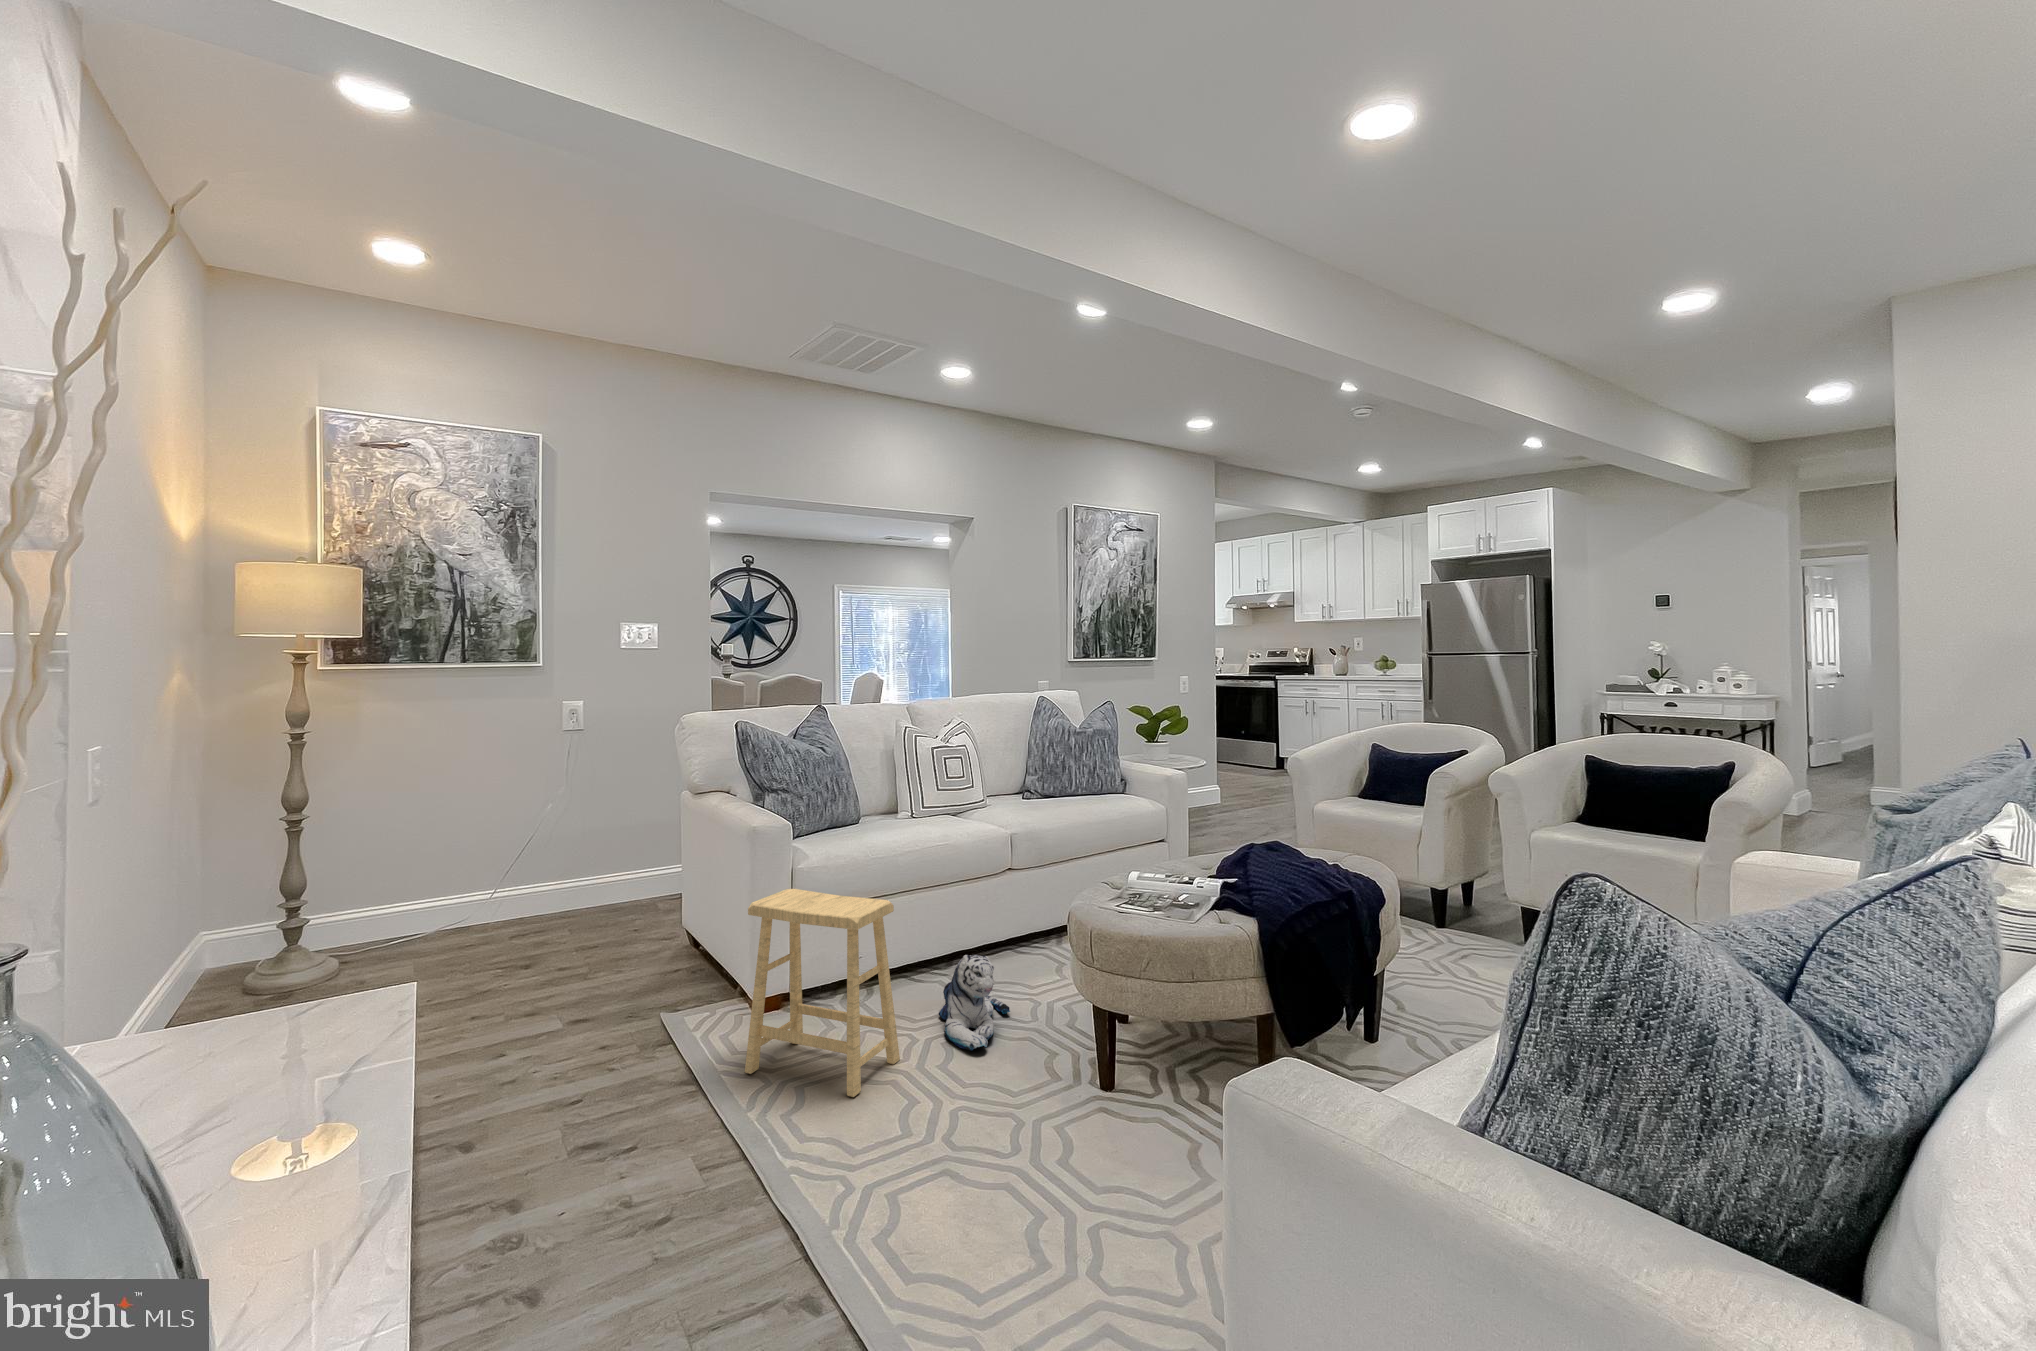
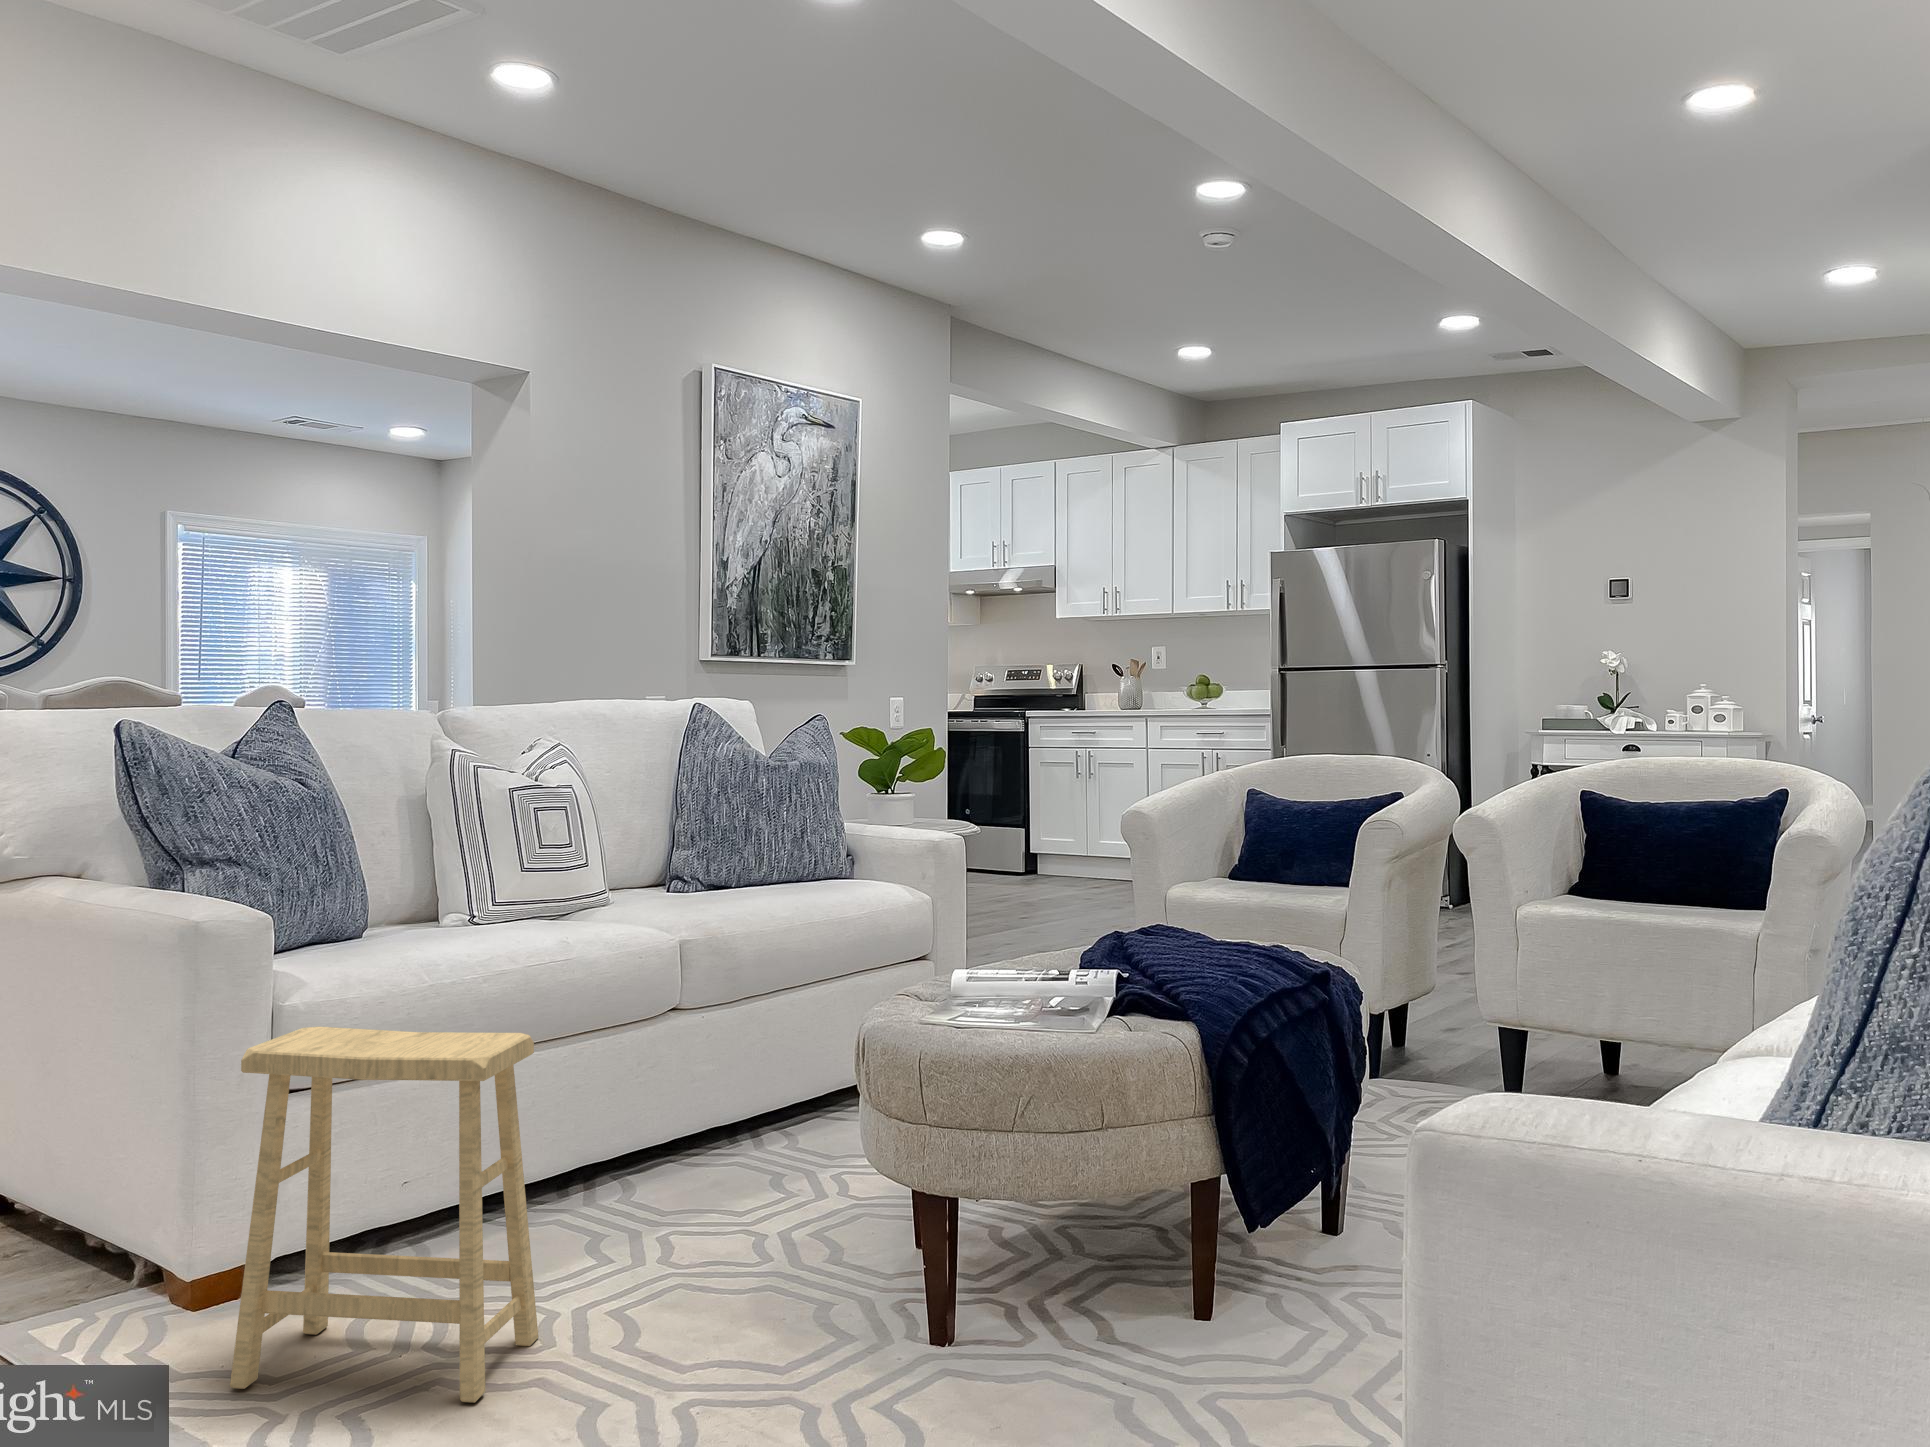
plush toy: present [938,955,1010,1051] -> none [583,1141,719,1310]

